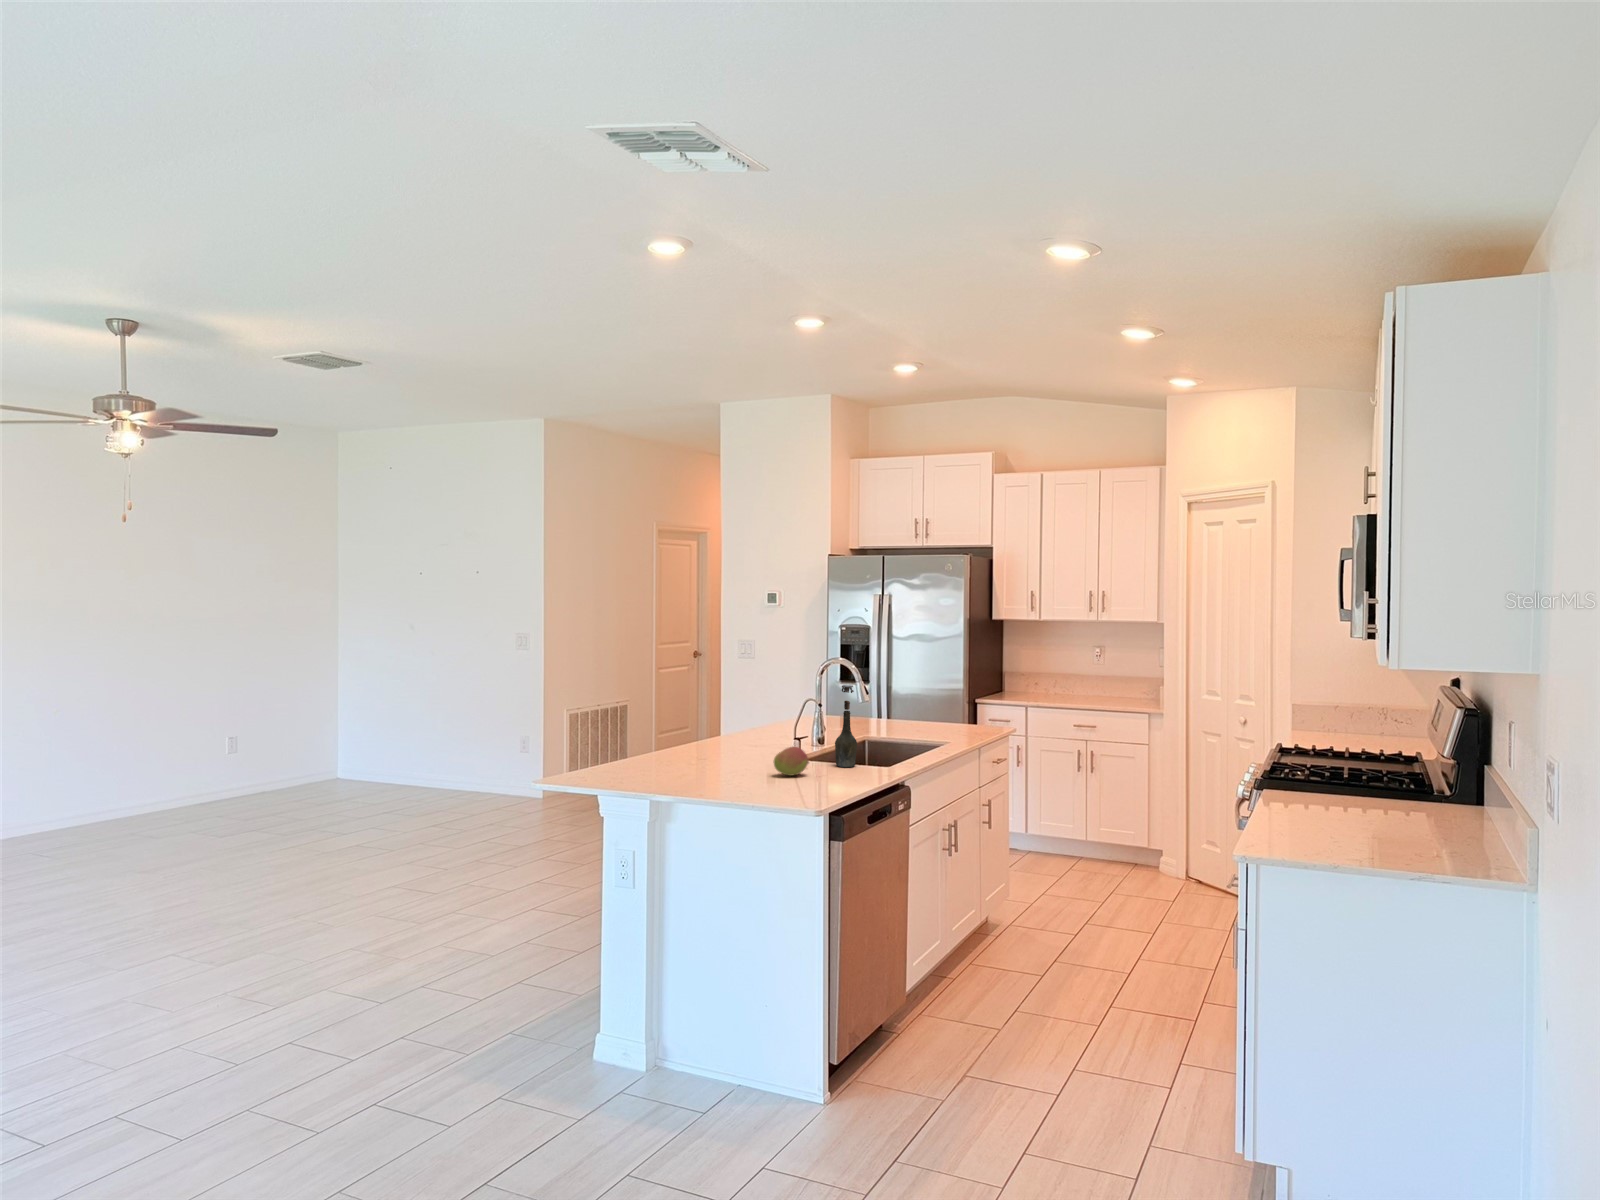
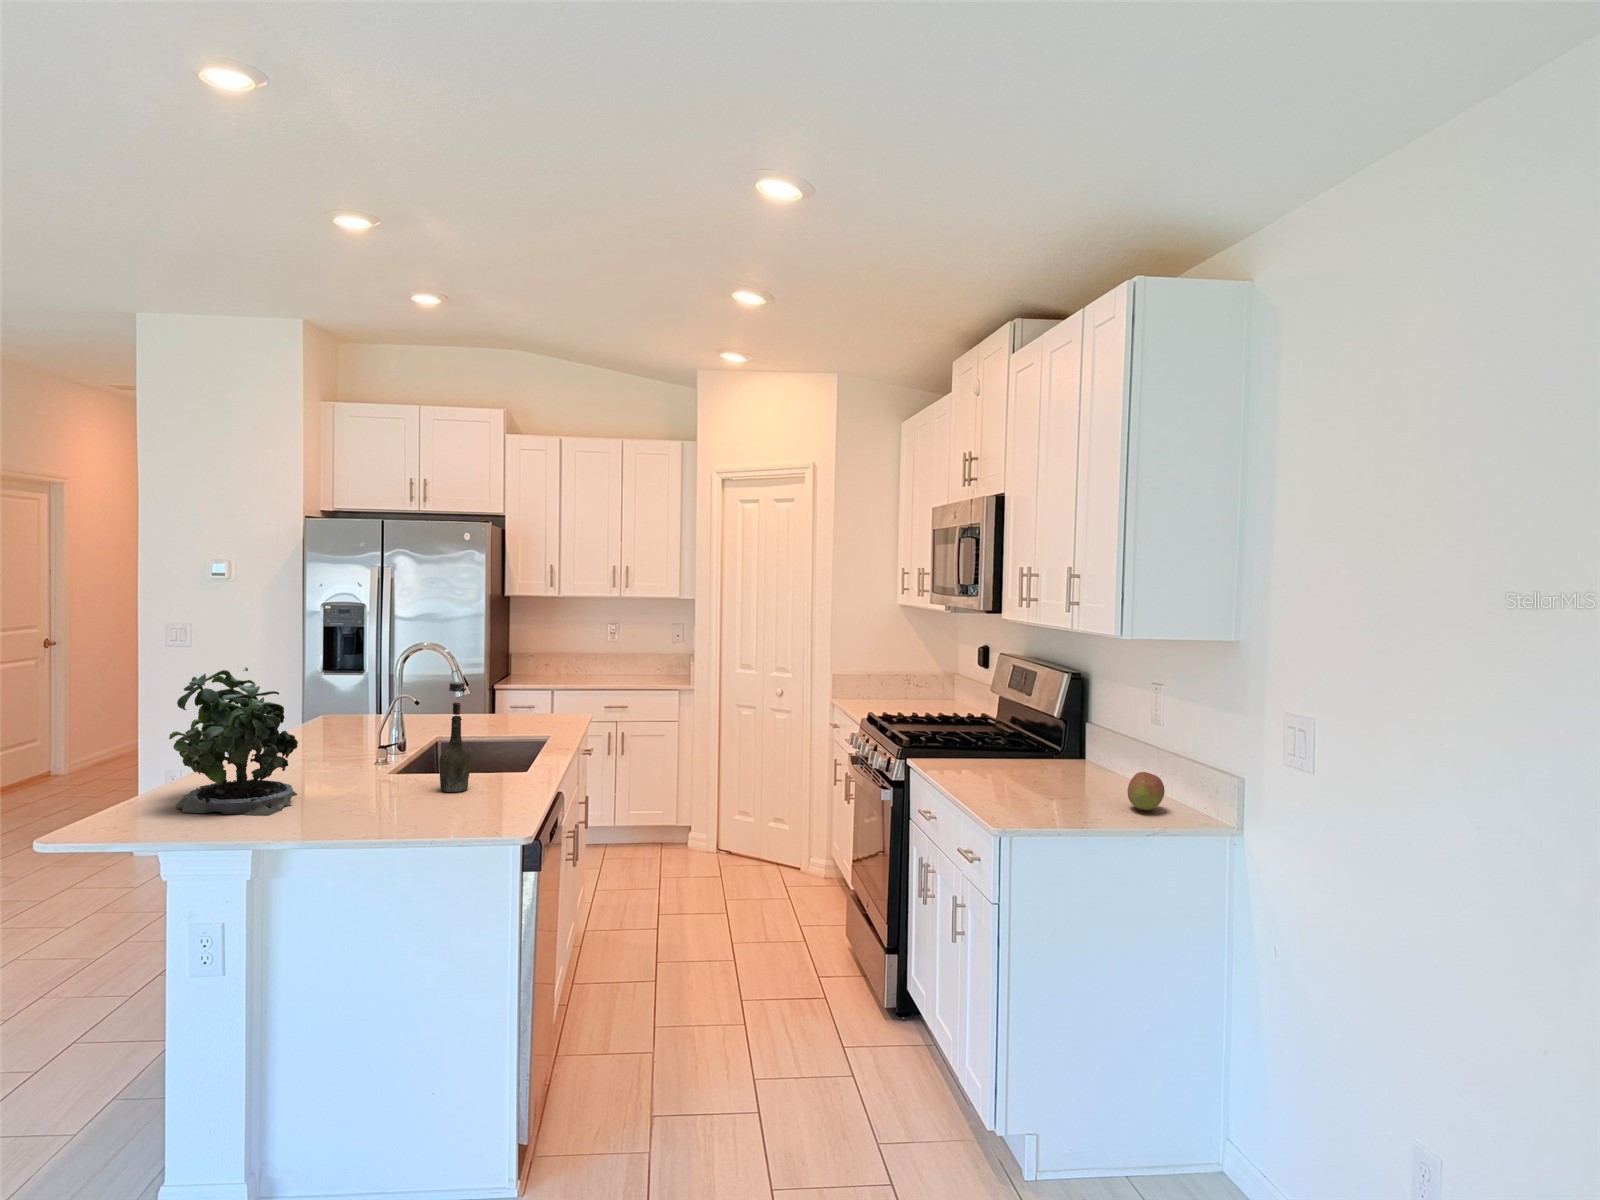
potted plant: none [673,667,750,768] -> present [169,667,298,816]
fruit: present [774,747,809,776] -> present [1128,772,1165,810]

